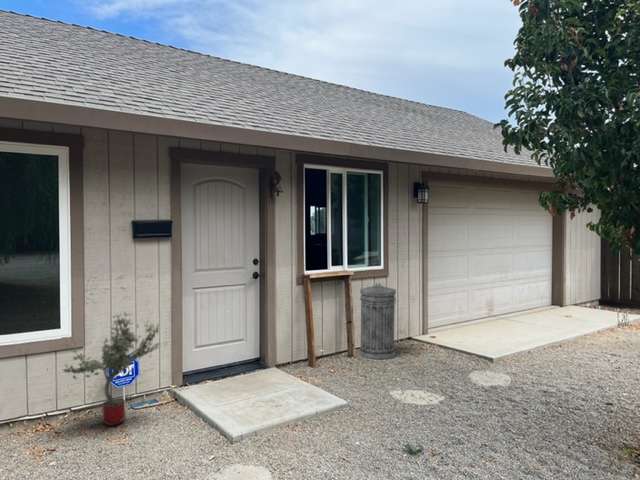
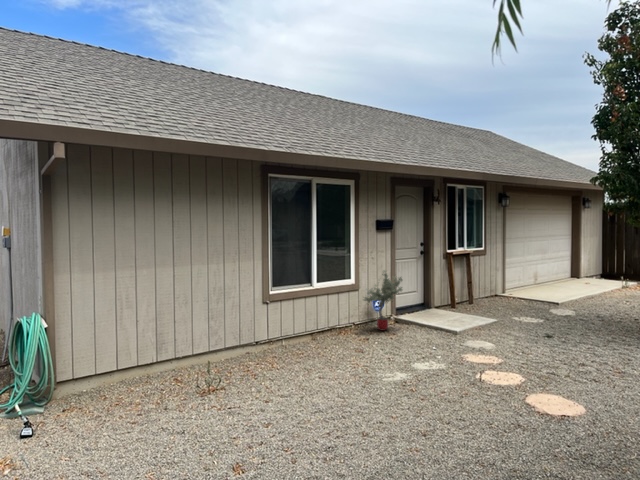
trash can: present [359,283,396,359] -> none [473,258,498,305]

